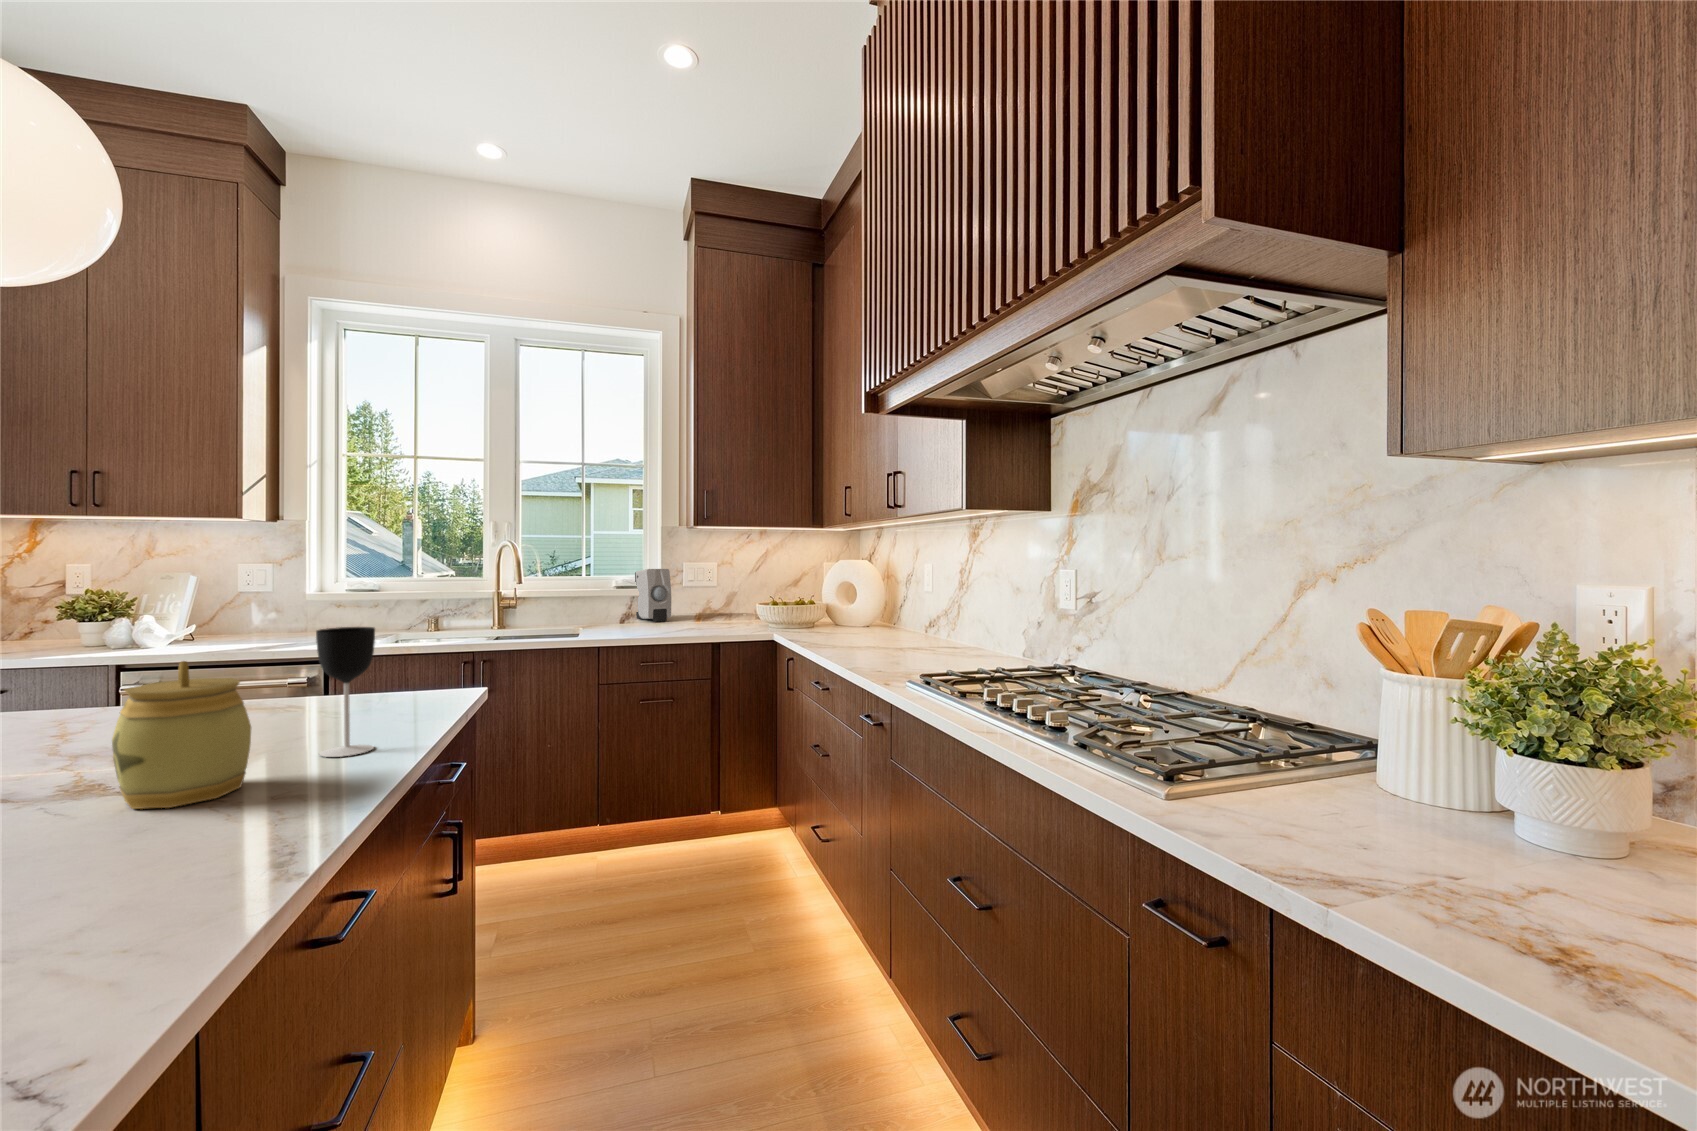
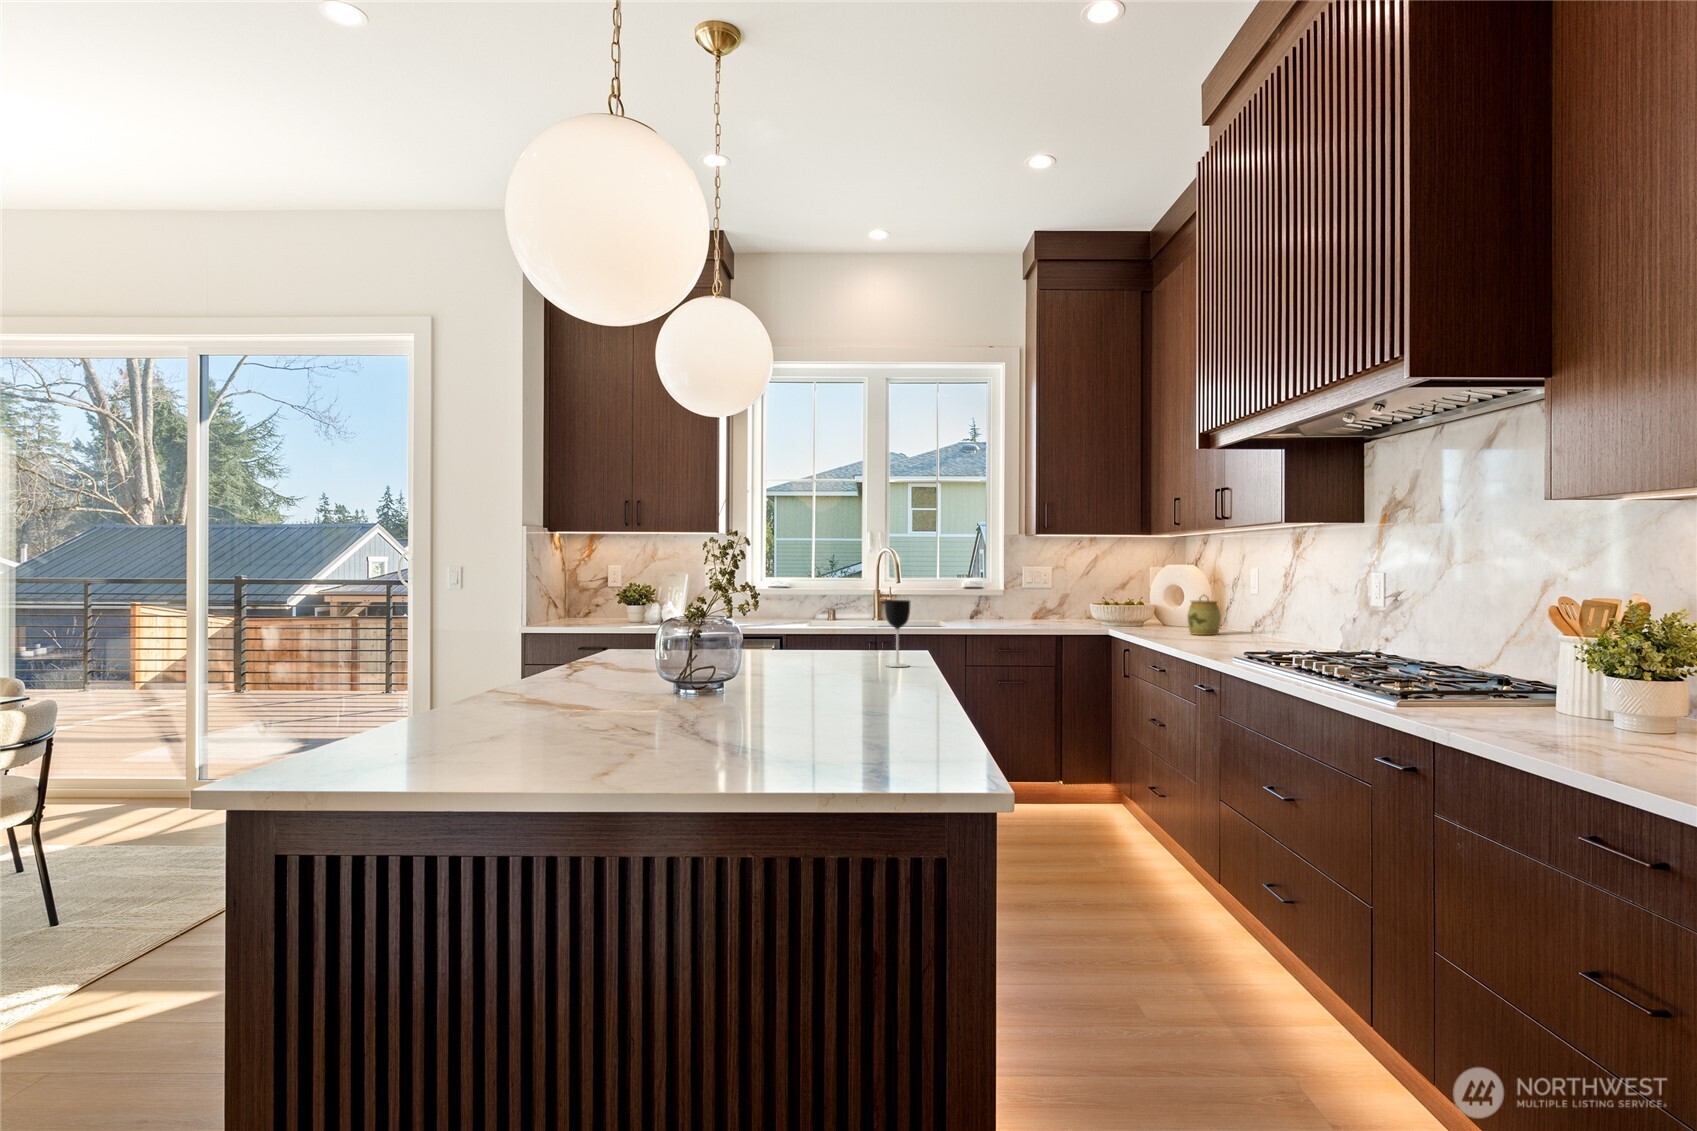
soap dispenser: present [635,569,671,621] -> none [981,572,1013,617]
jar: present [112,661,251,809] -> present [1188,595,1221,635]

